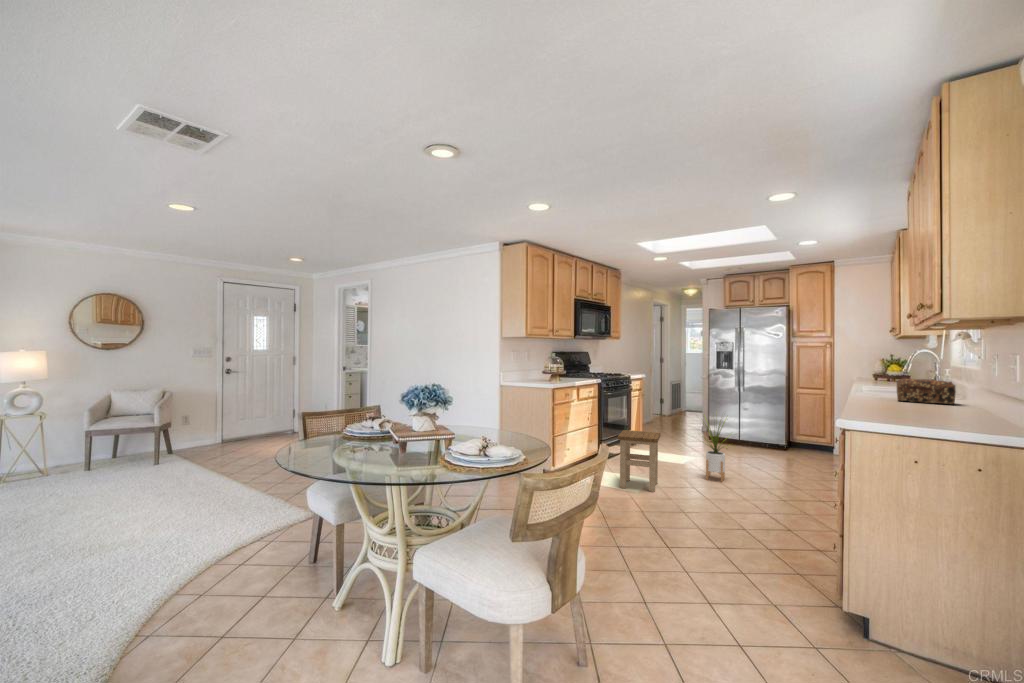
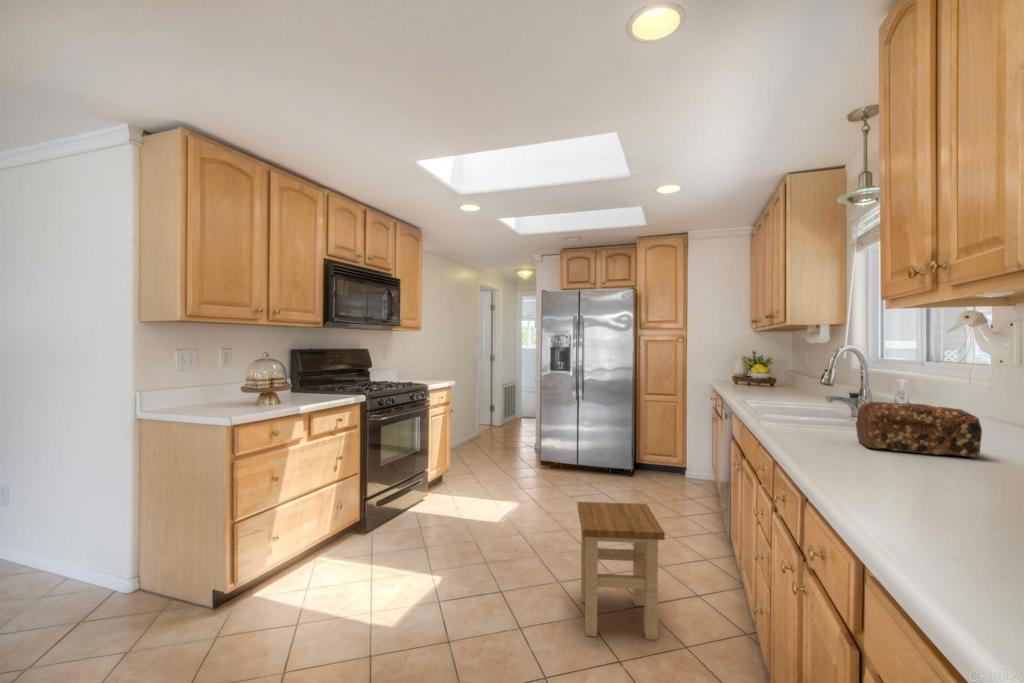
house plant: present [706,421,725,482] -> none [513,442,575,568]
stool: present [618,430,660,492] -> present [578,502,665,640]

